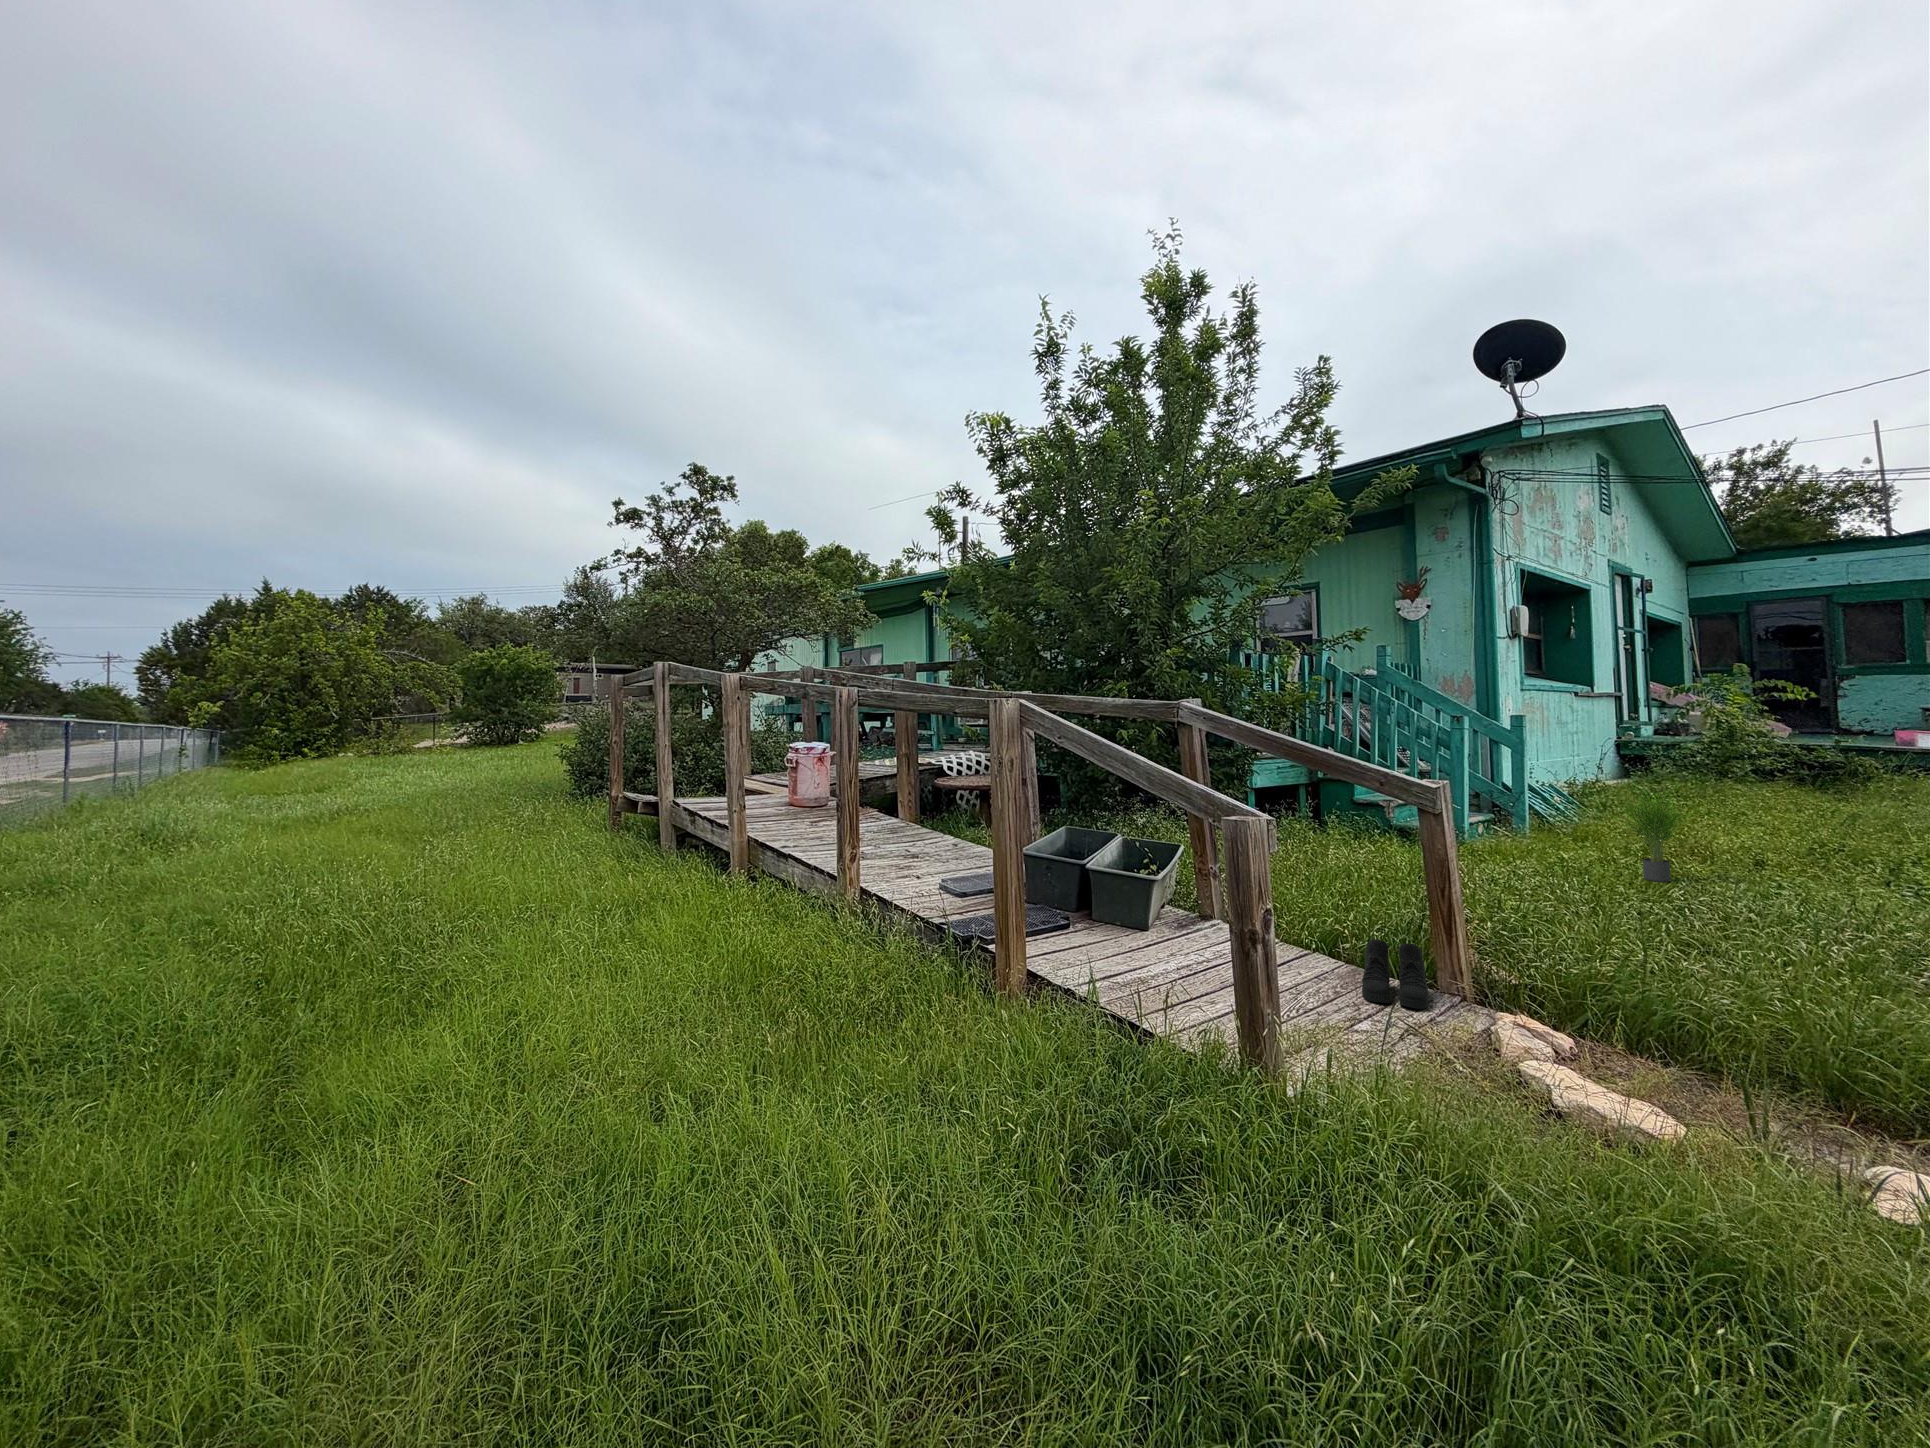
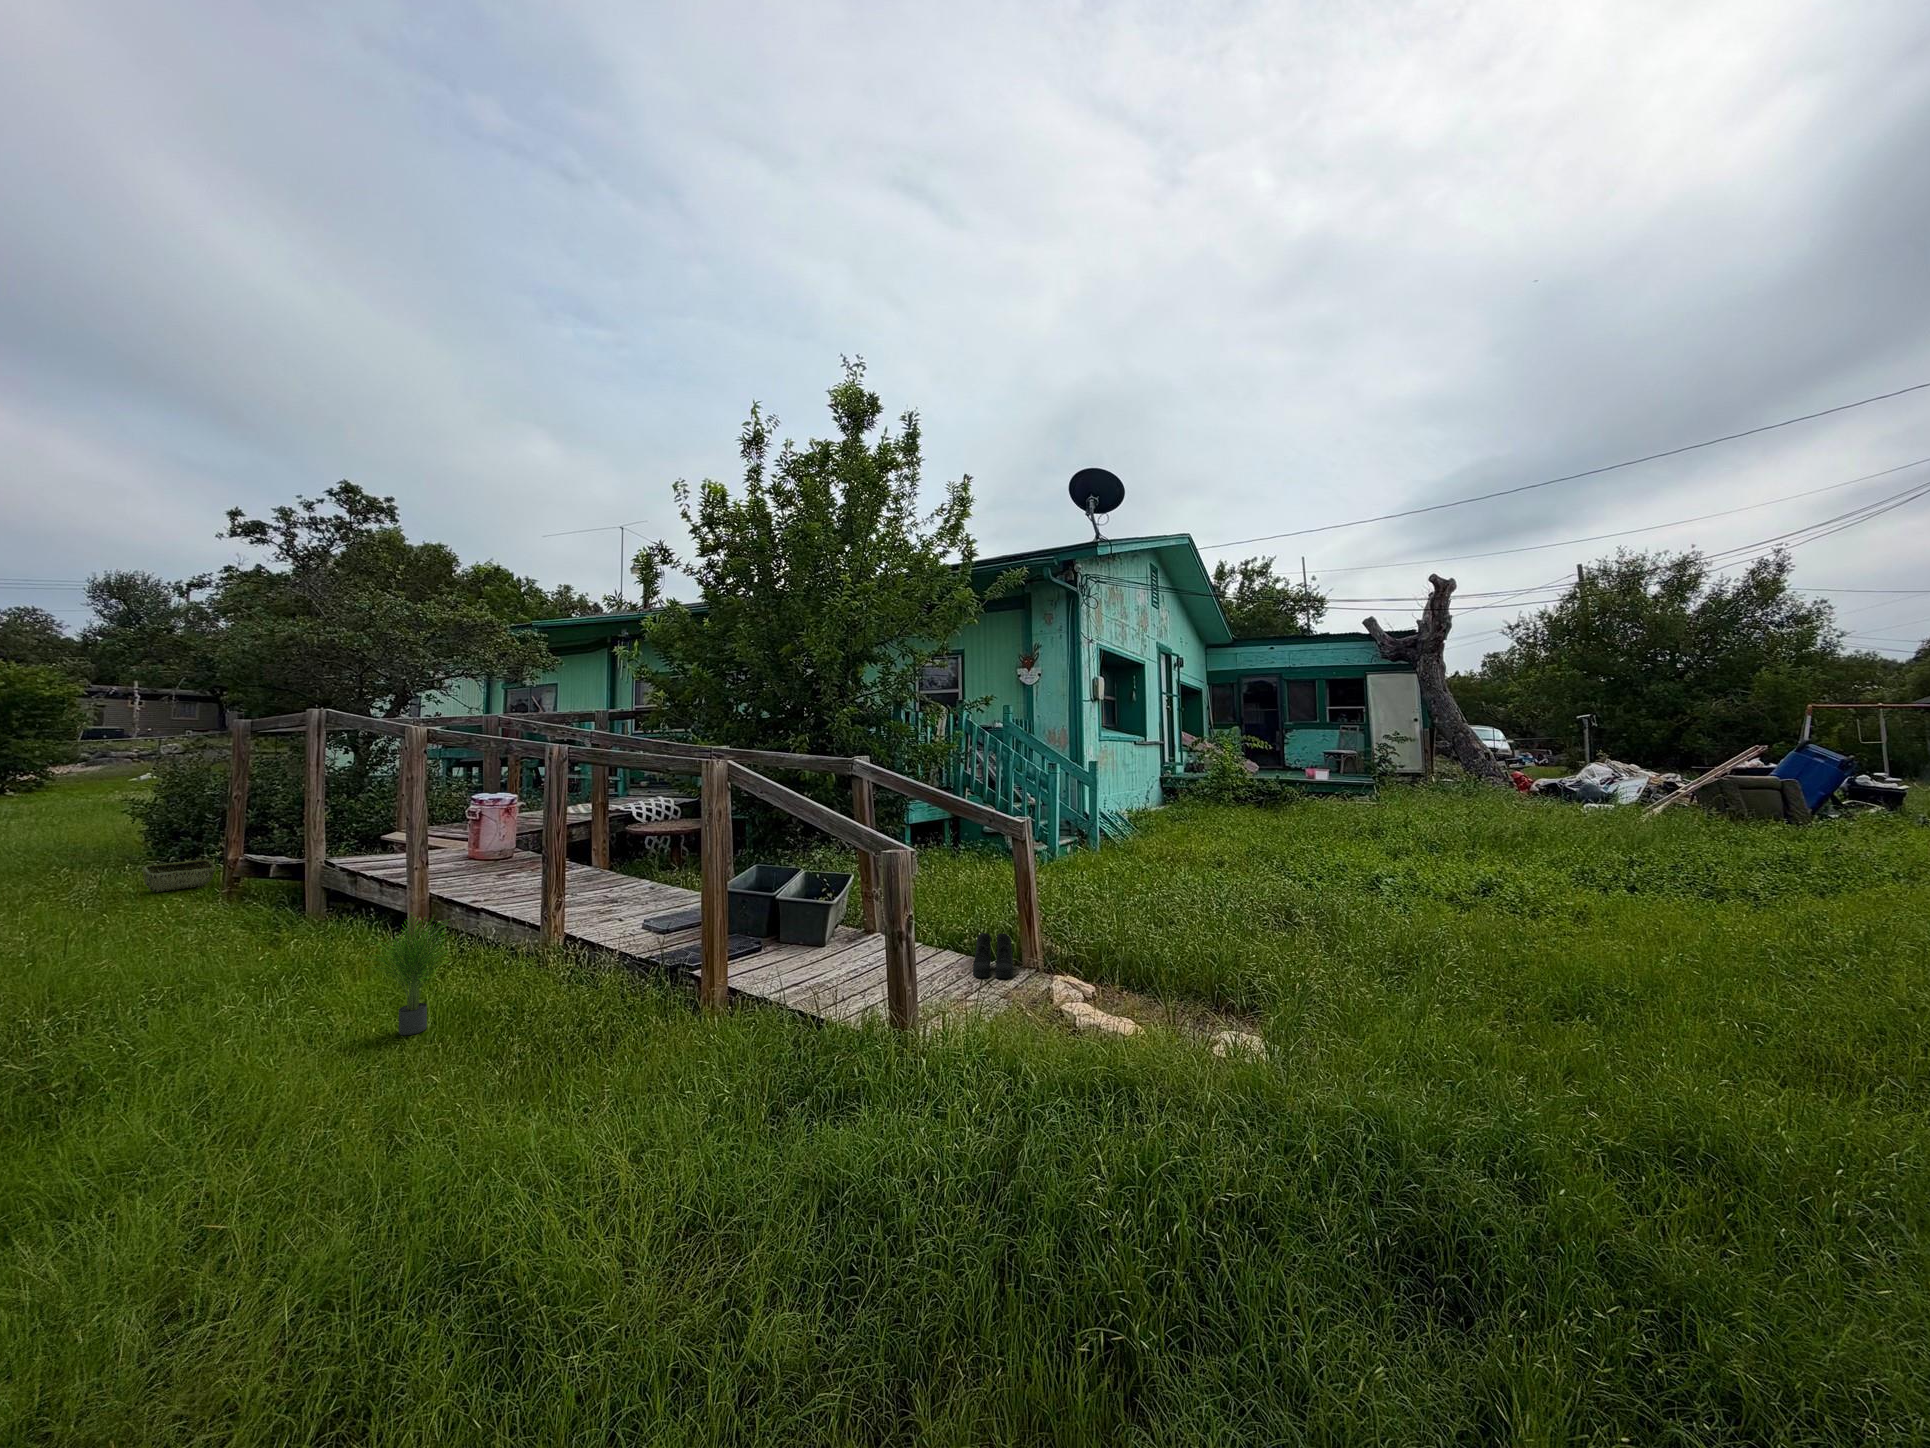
potted plant: present [1616,789,1687,882] -> present [374,915,445,1035]
woven basket: none [562,793,610,819] -> present [142,860,217,892]

